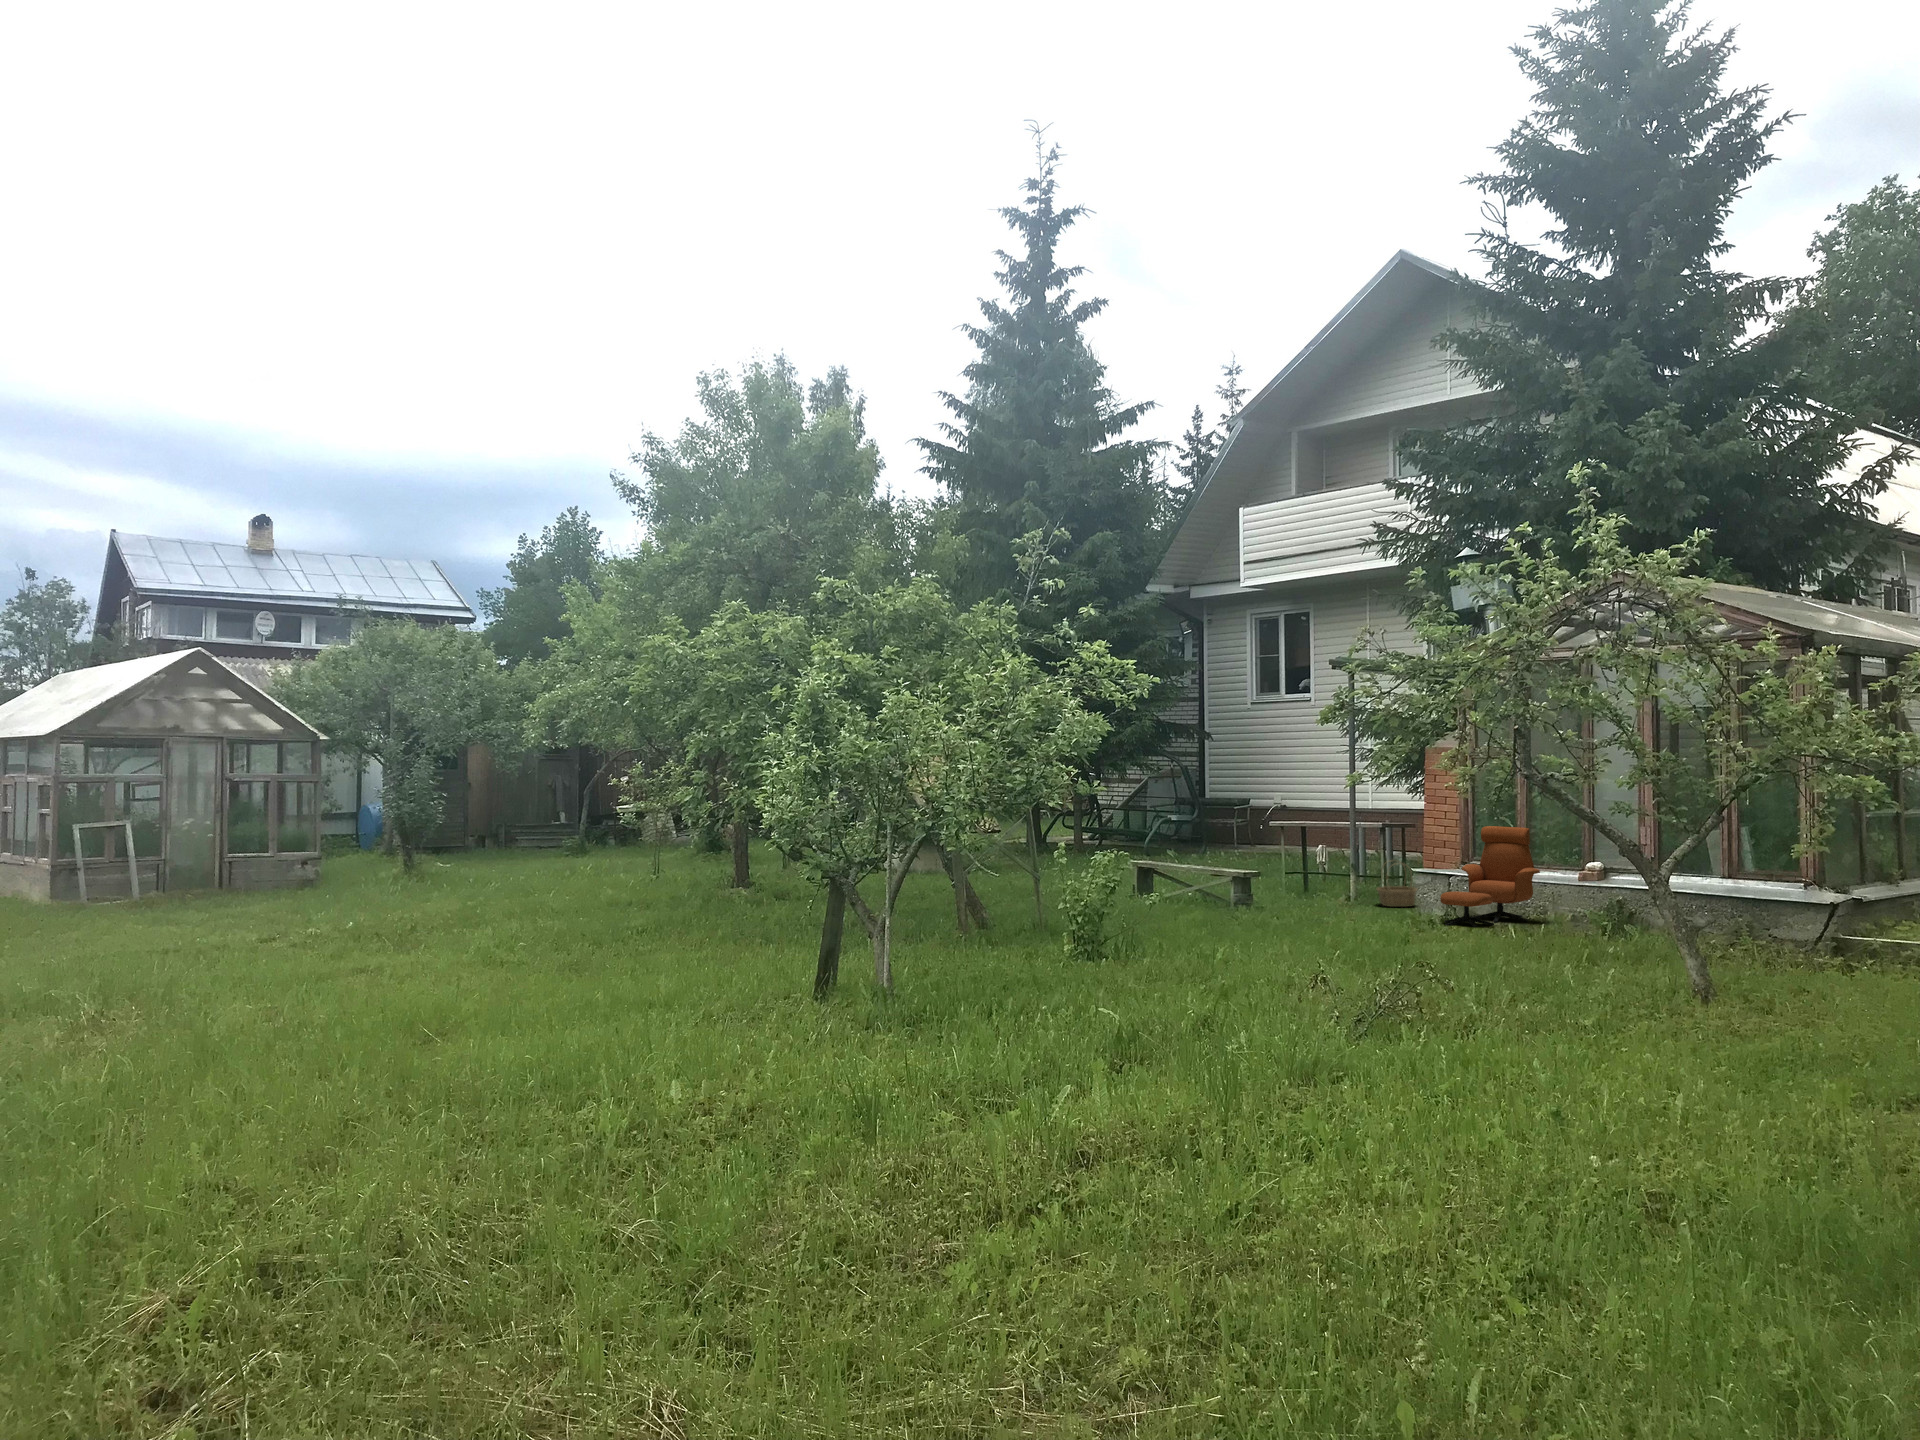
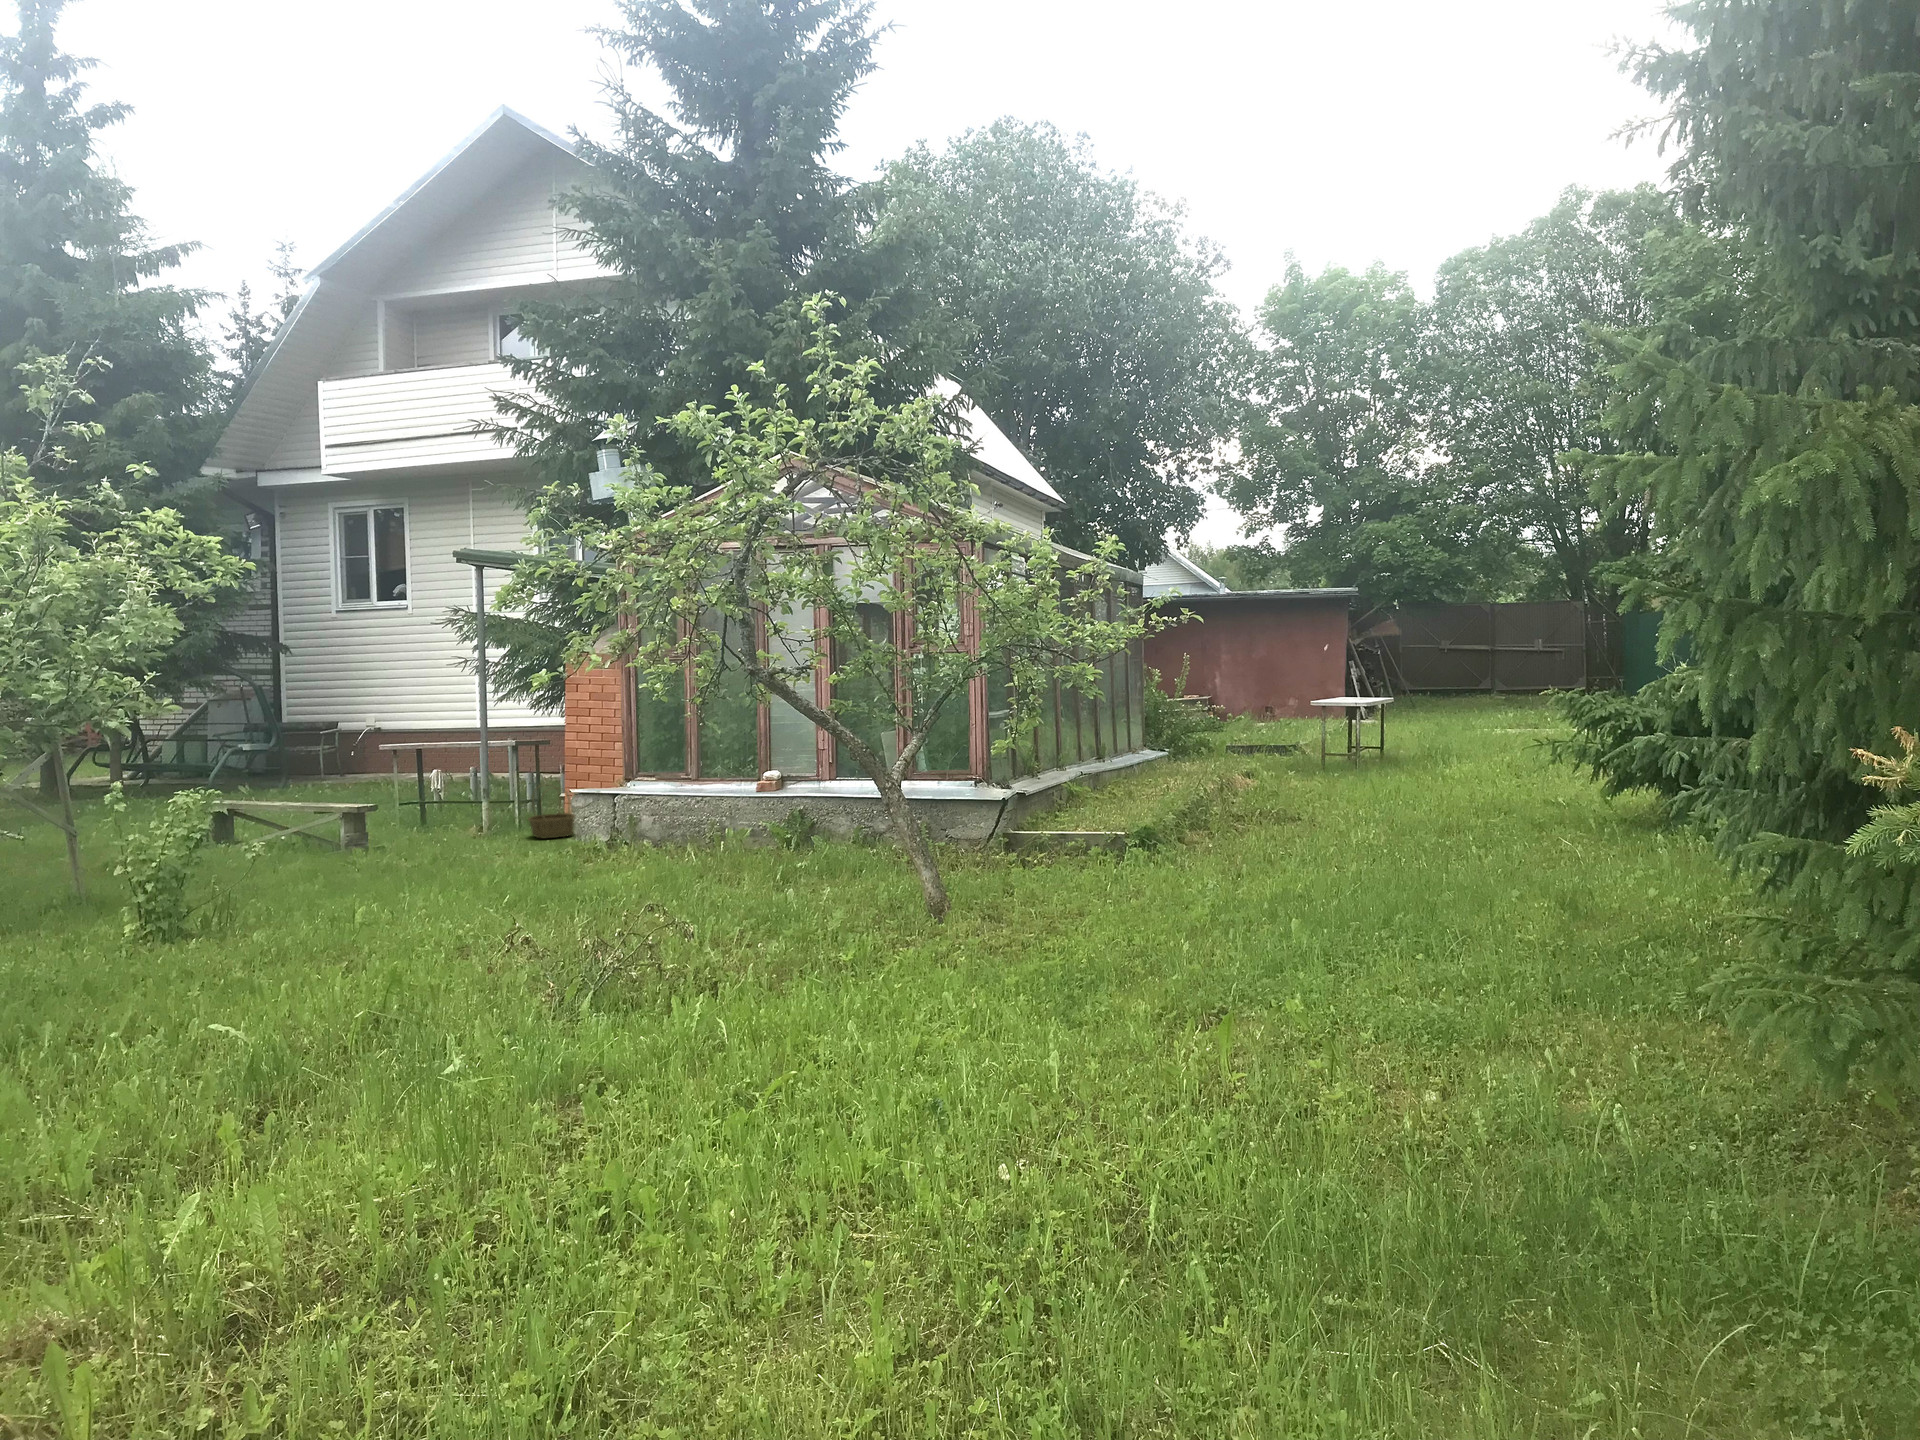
lounge chair: present [1440,826,1540,927] -> none [612,739,716,858]

